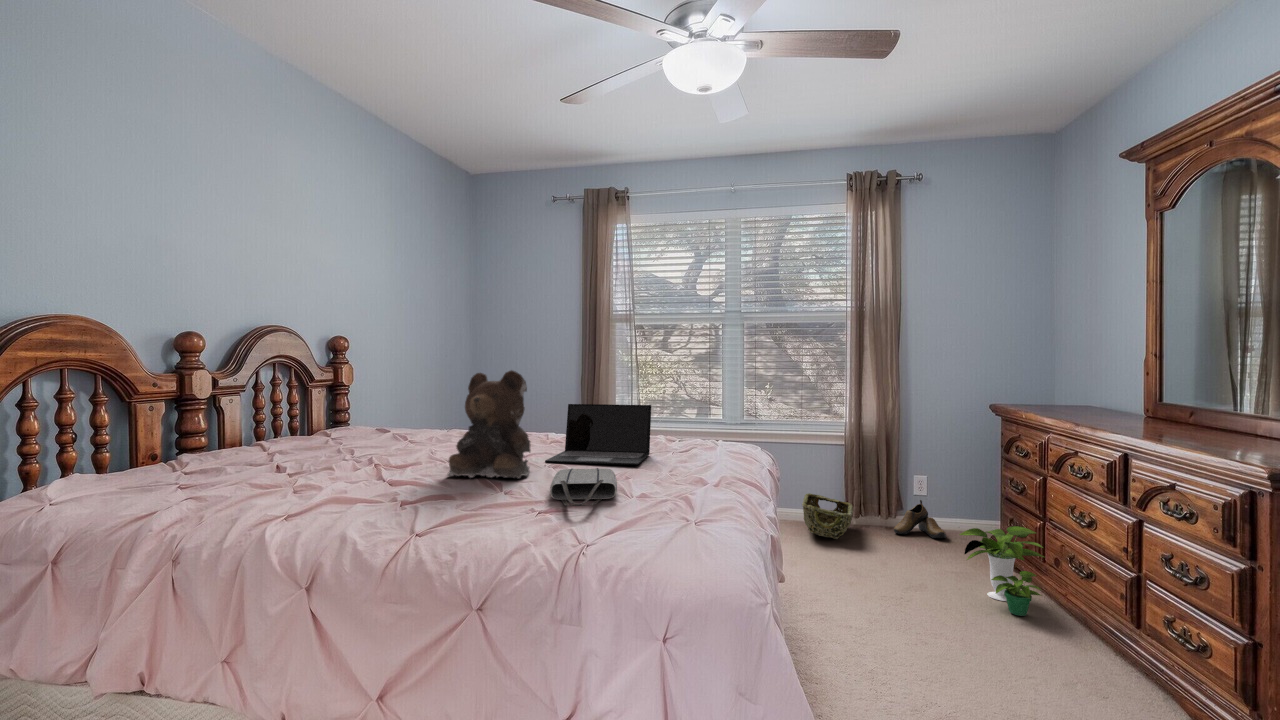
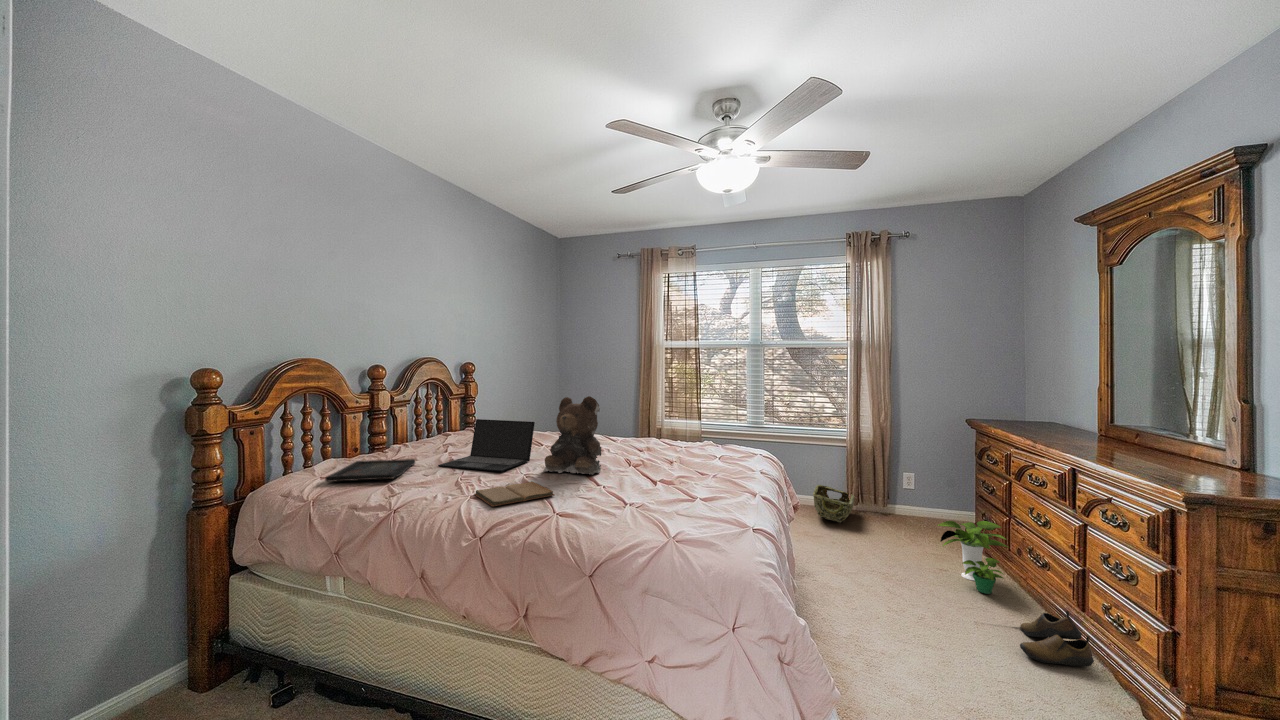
laptop: present [545,404,651,465] -> present [438,419,535,471]
tray: none [102,466,252,499] -> present [325,459,415,482]
tote bag: present [550,468,617,506] -> none [613,469,661,500]
book: none [343,489,466,522] -> present [475,481,554,506]
shoe: present [894,500,946,538] -> present [1020,611,1094,666]

